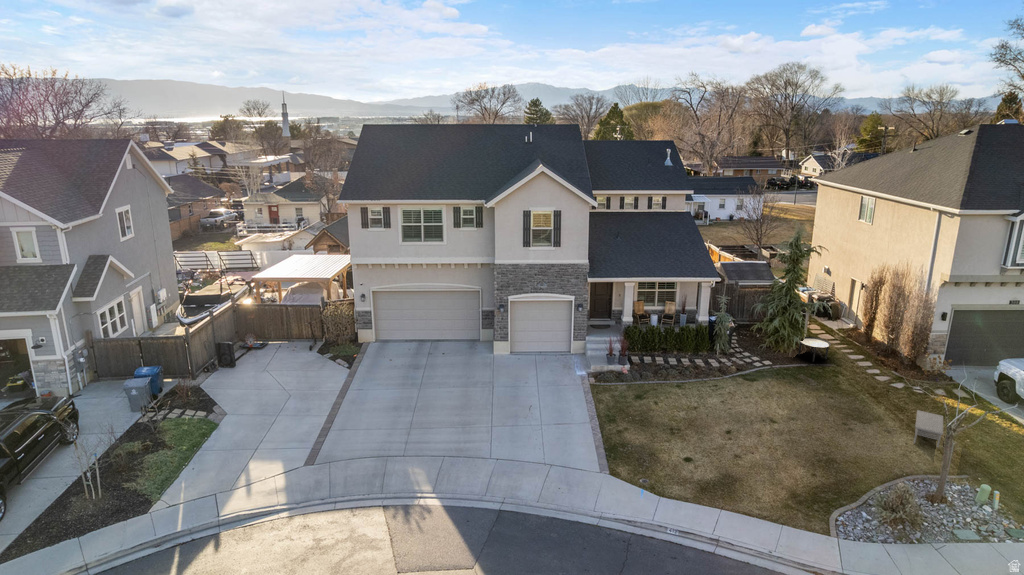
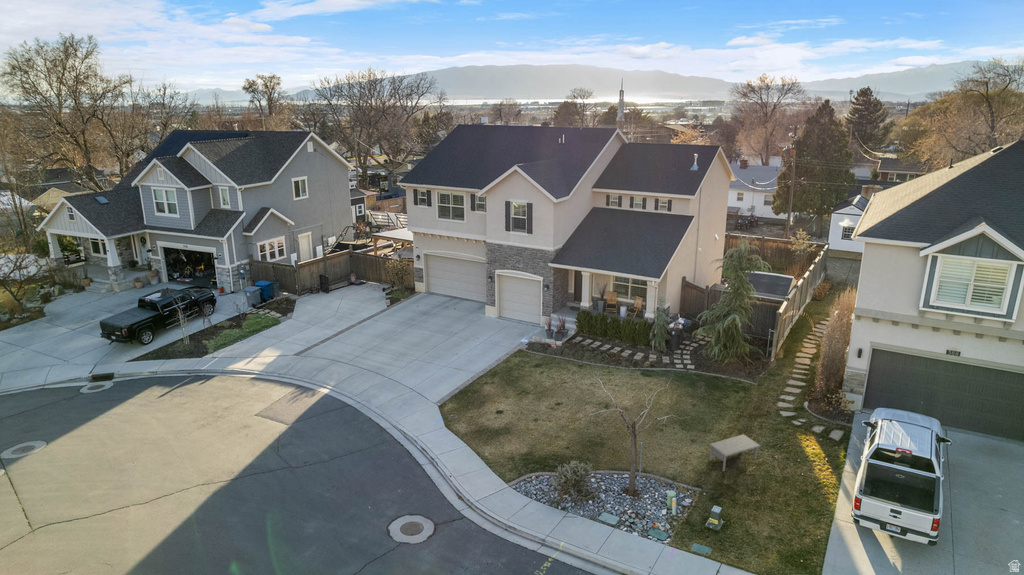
round table: present [798,337,831,362] -> none [743,356,776,383]

